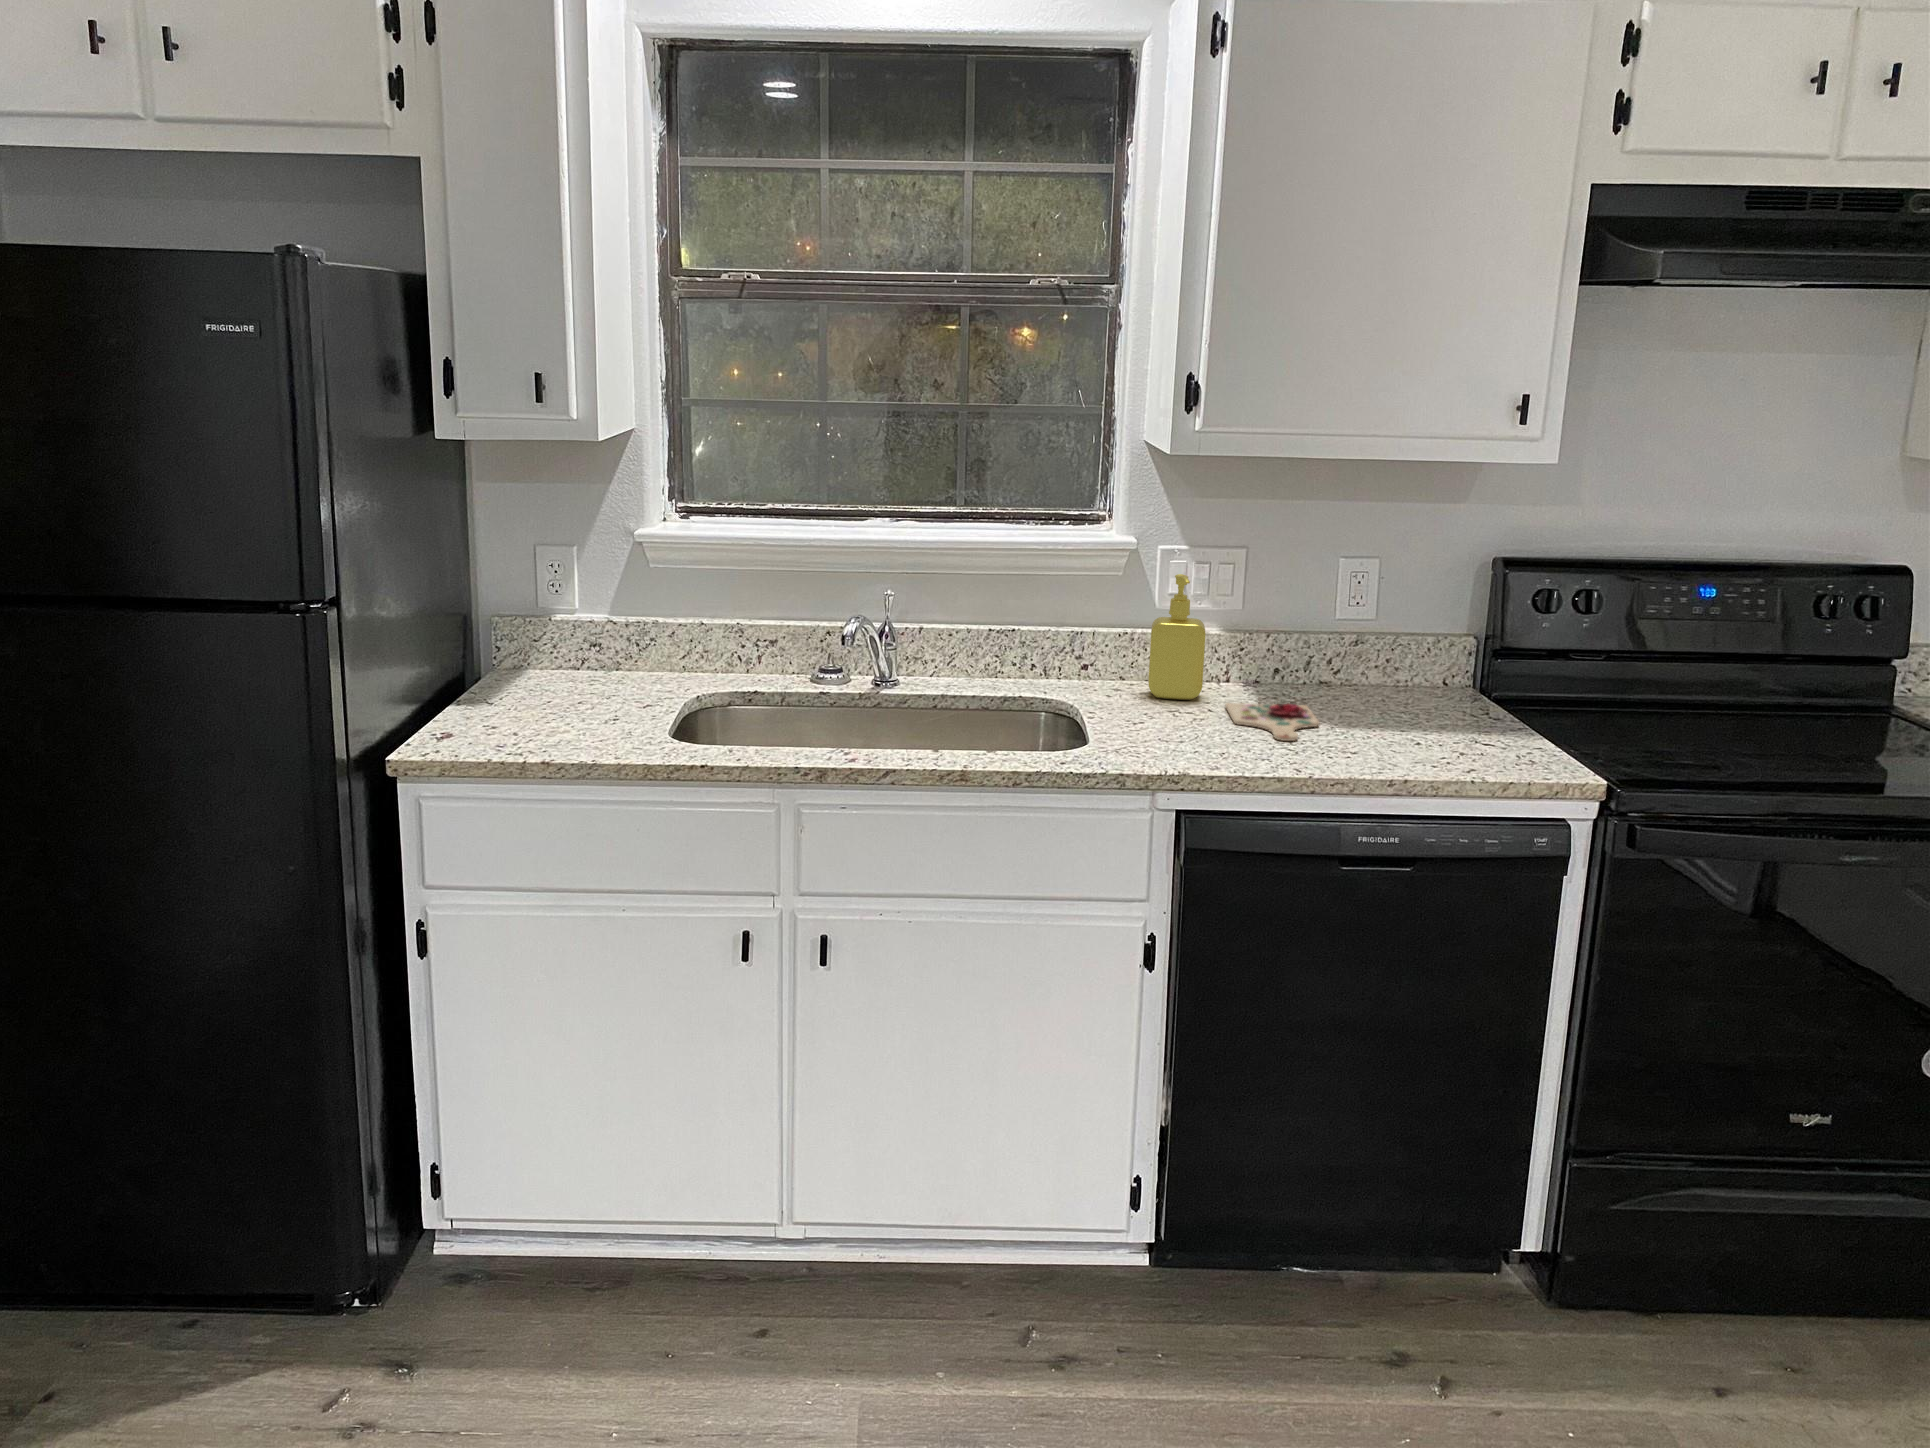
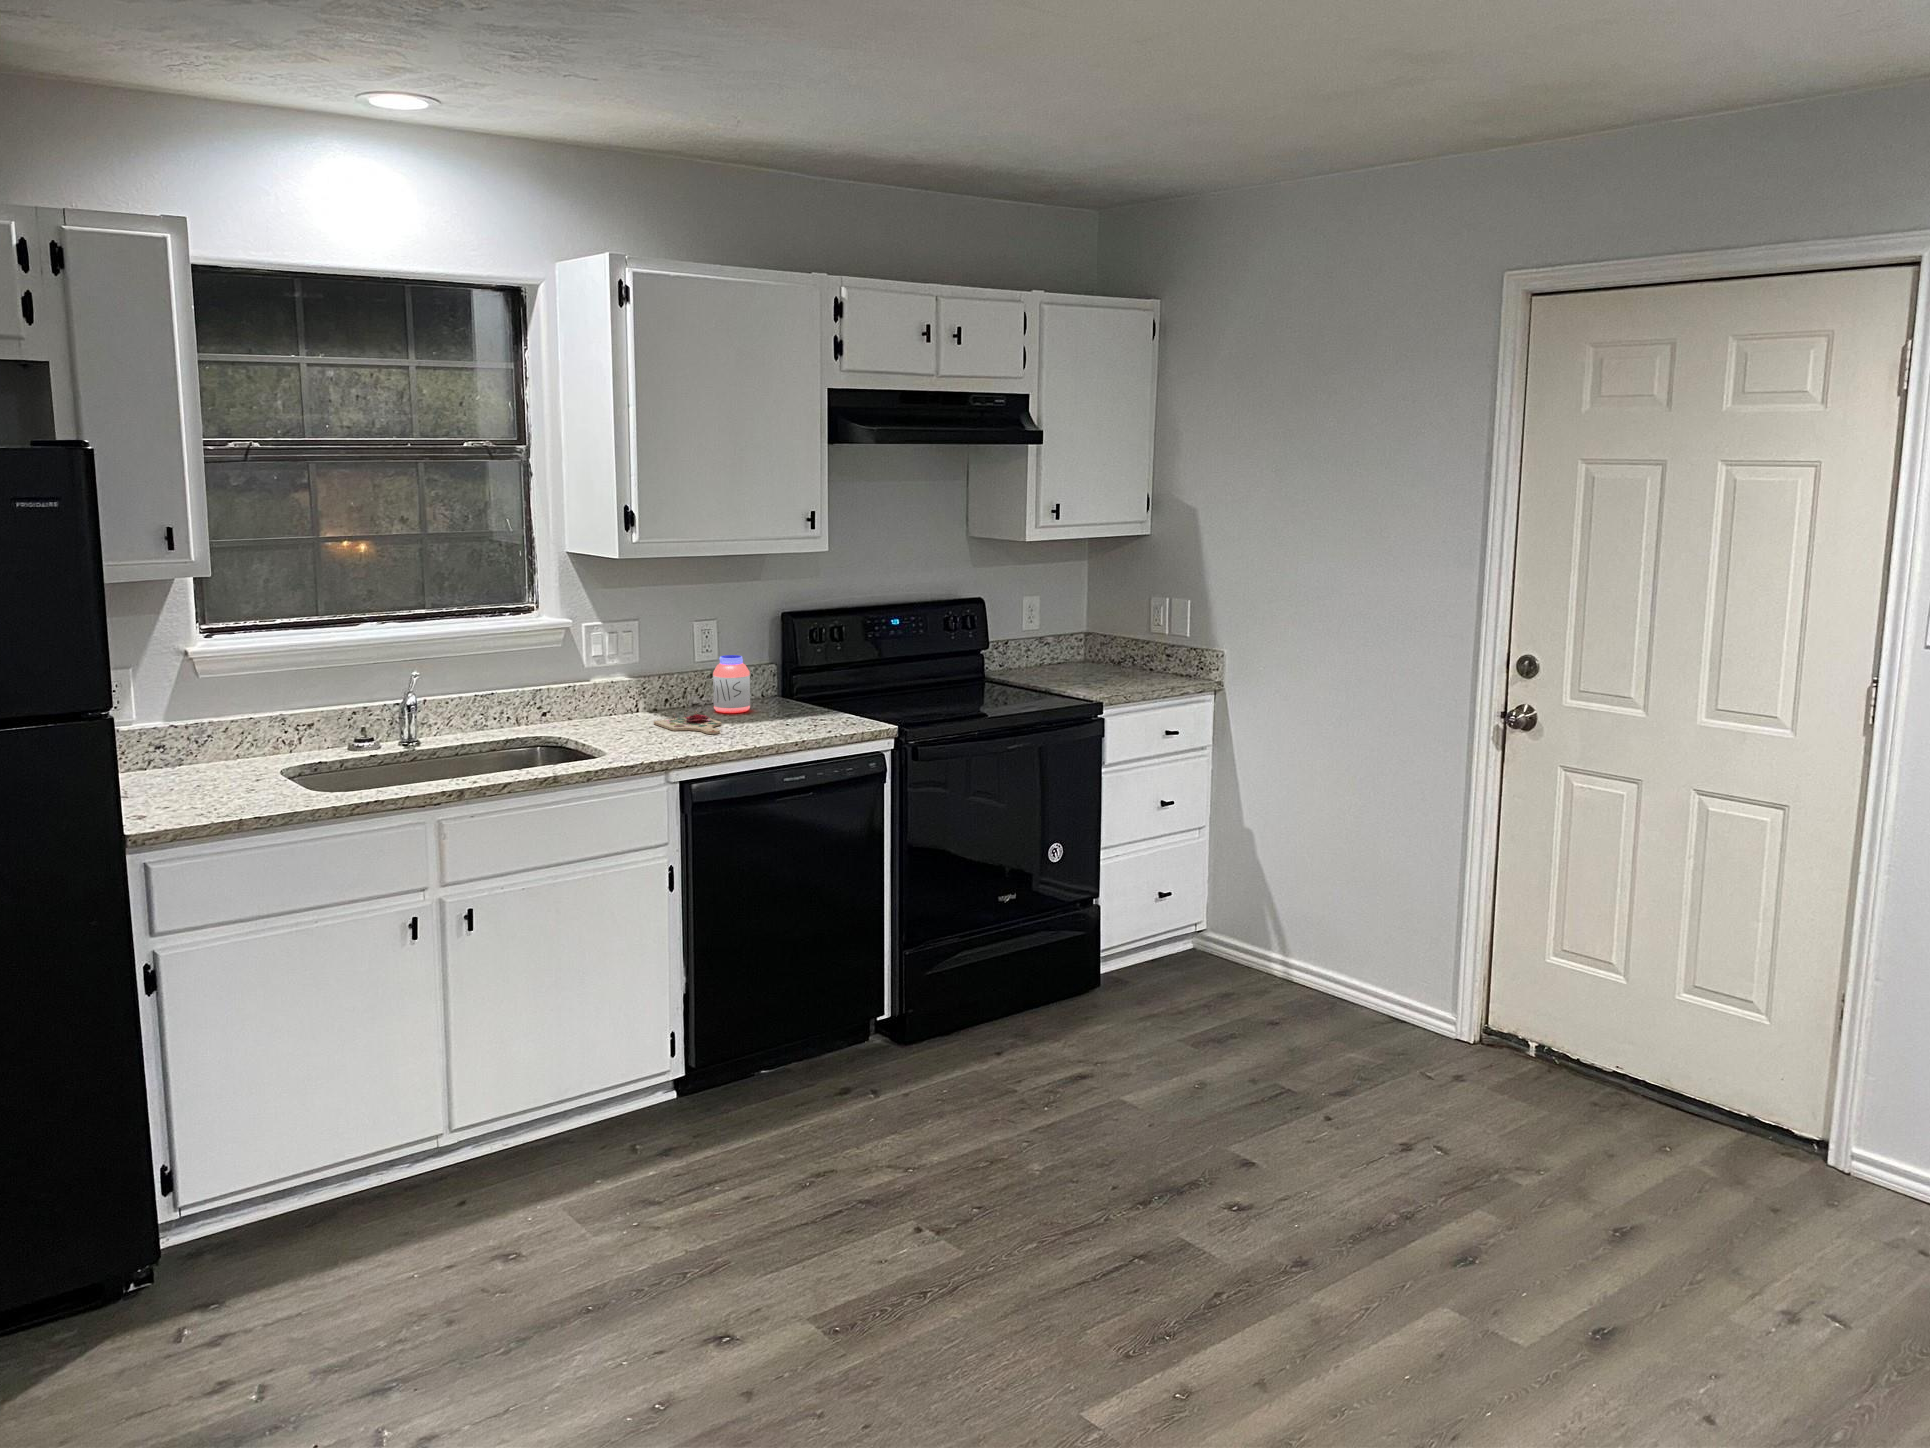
soap dispenser: present [1148,574,1206,700] -> none [592,640,634,725]
jar: none [1344,618,1407,709] -> present [713,655,750,713]

